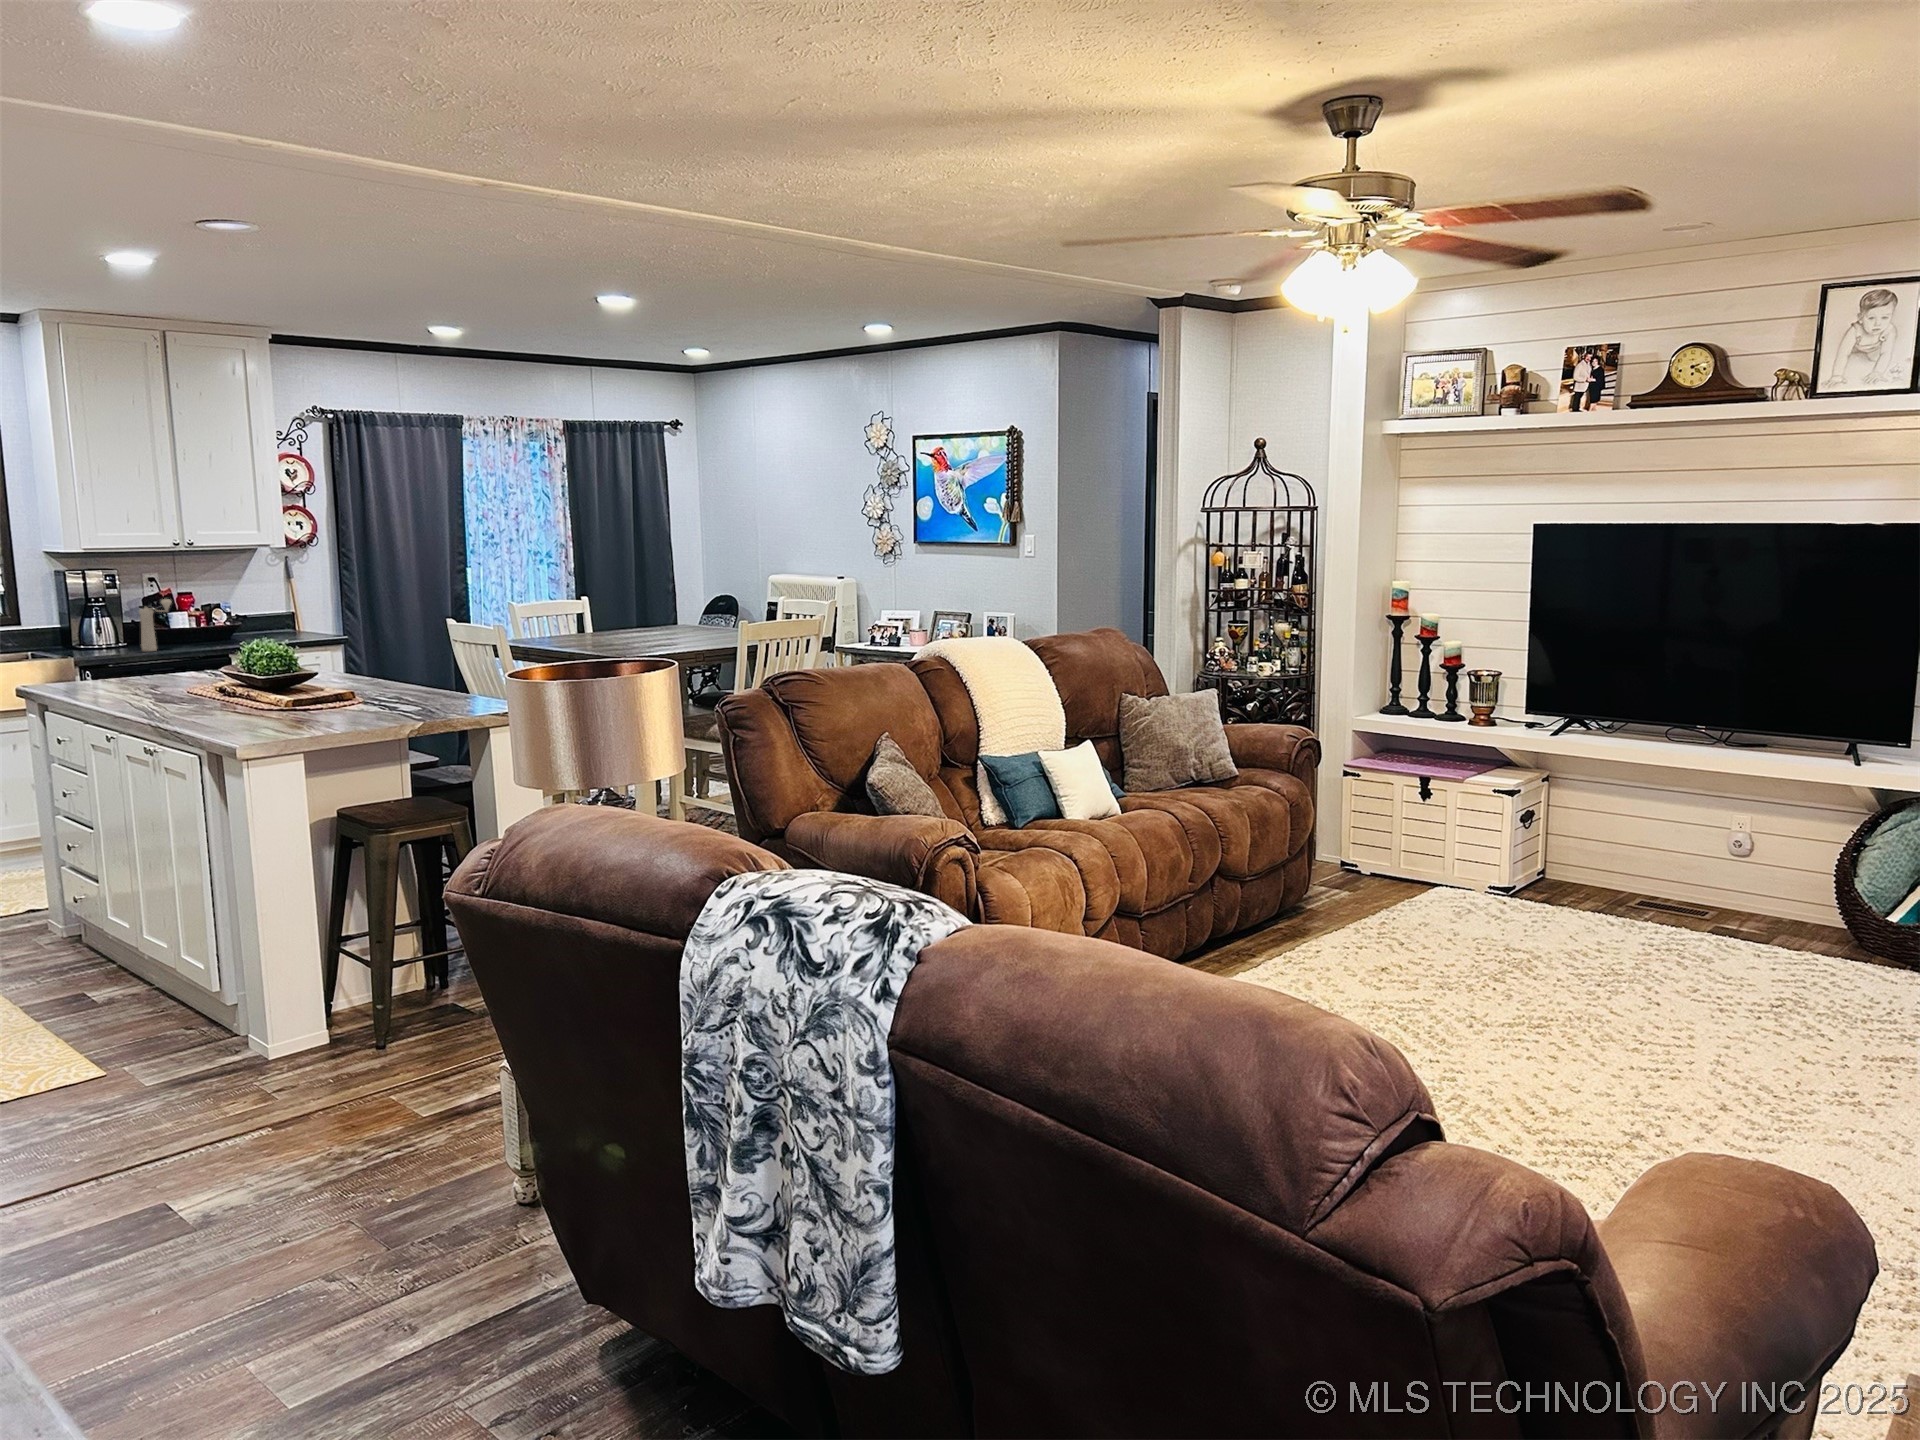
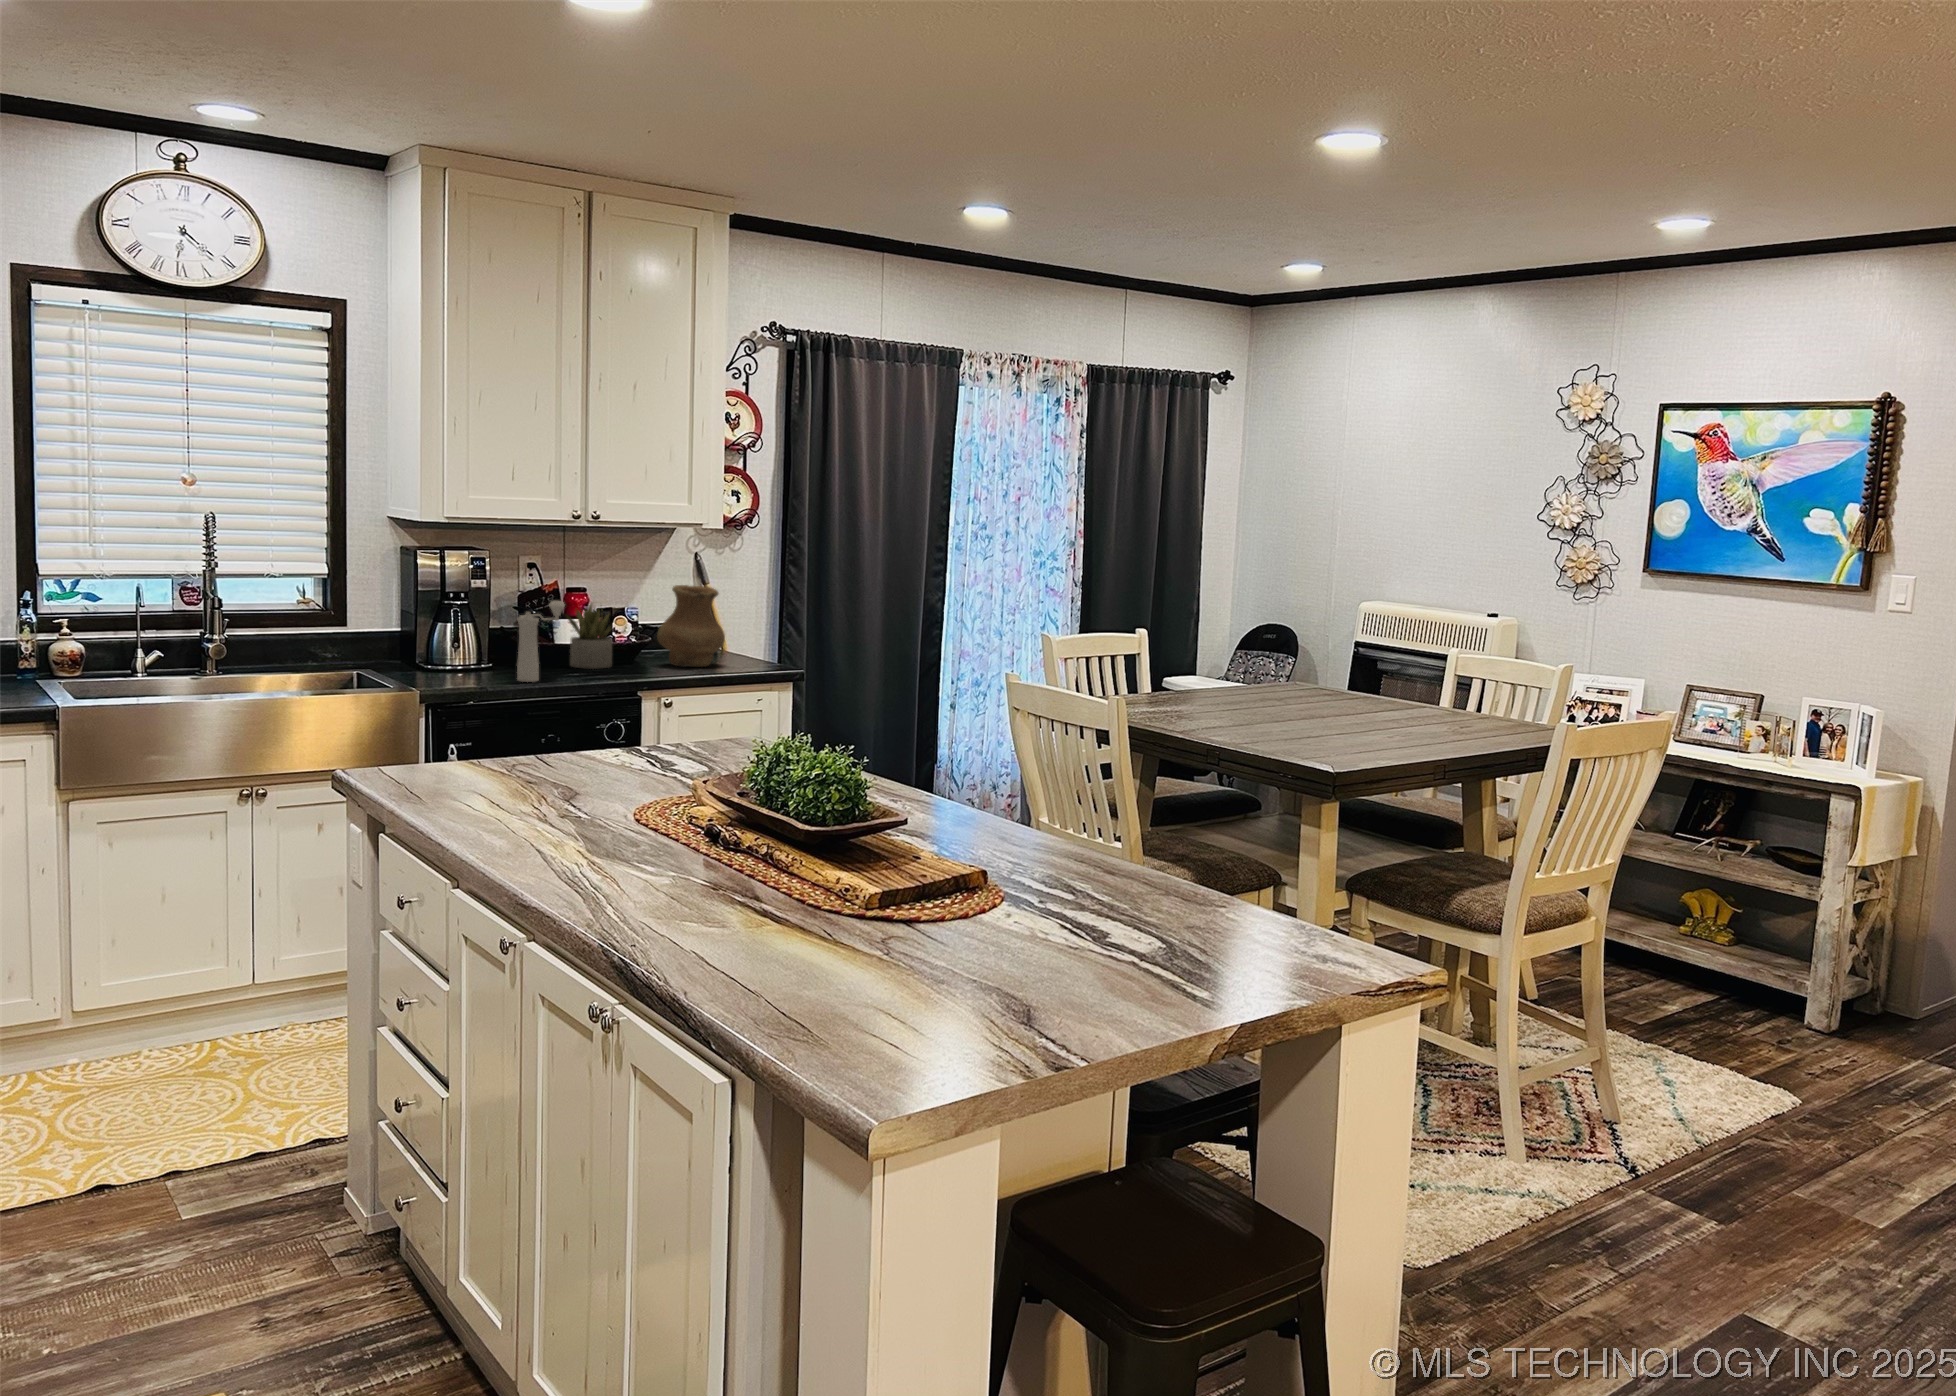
vase: none [242,586,290,640] -> present [657,585,725,667]
succulent plant: none [175,600,213,644] -> present [566,604,612,669]

